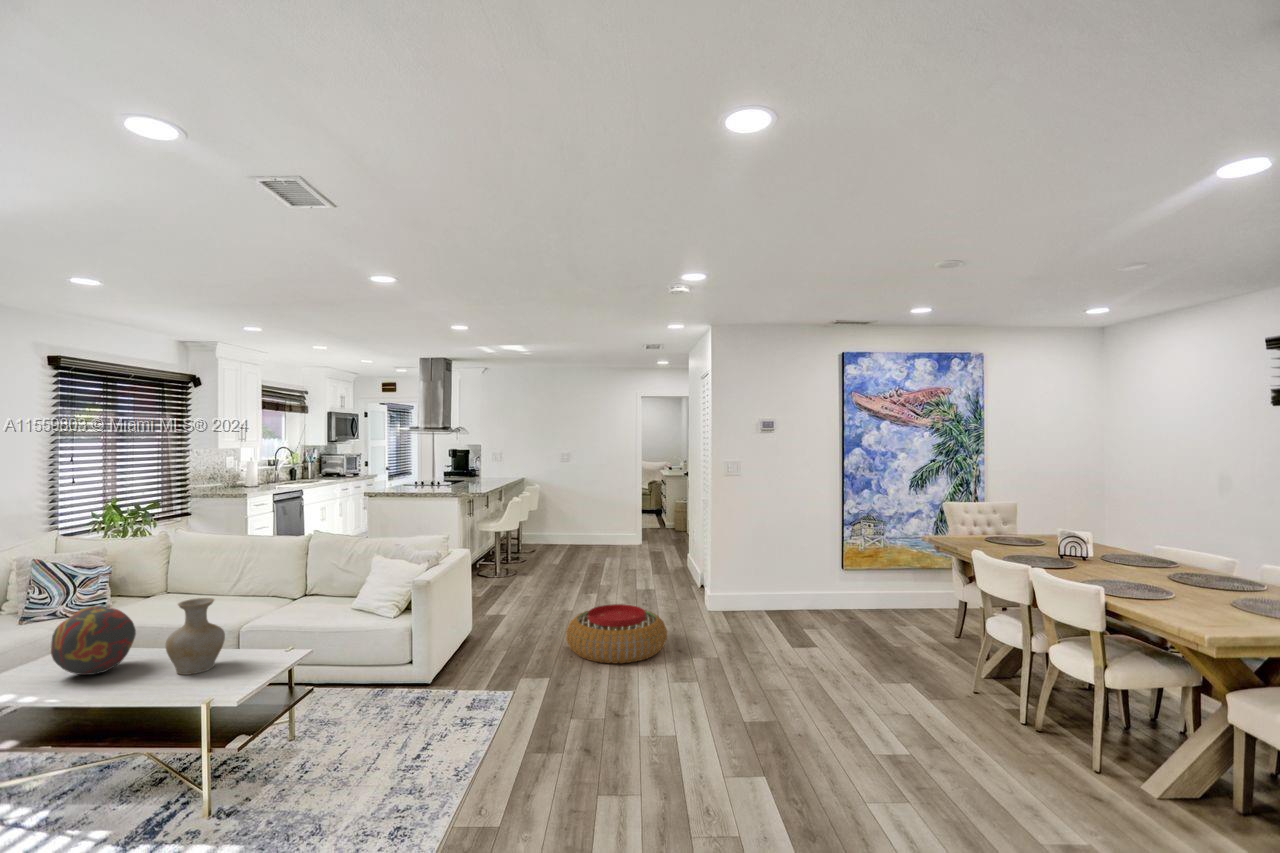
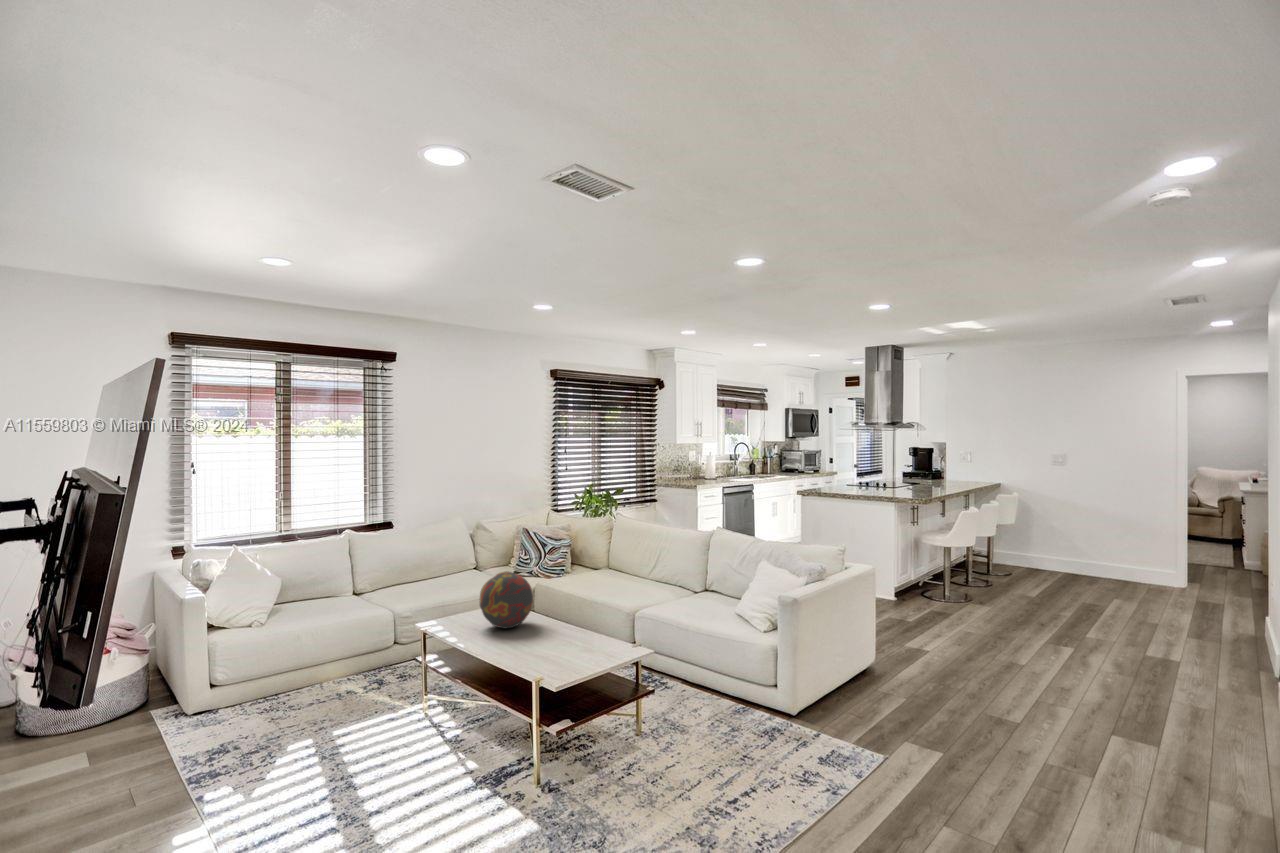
vase: present [165,598,225,675] -> none [539,577,584,646]
pouf: present [566,604,667,663] -> none [990,671,1174,774]

